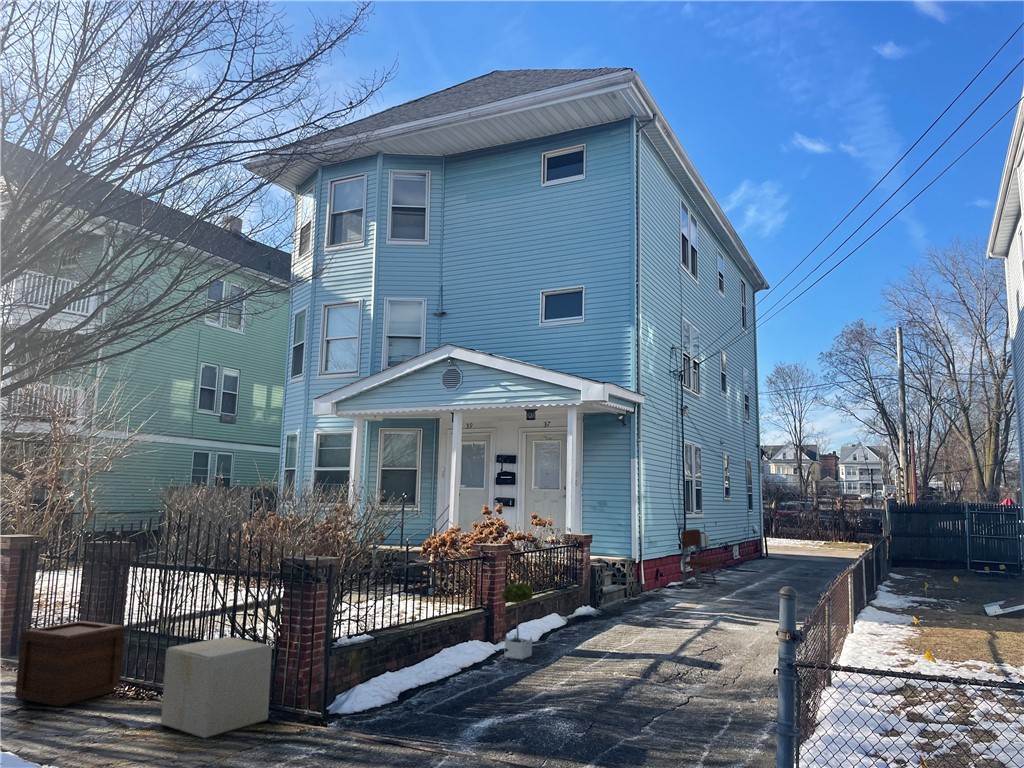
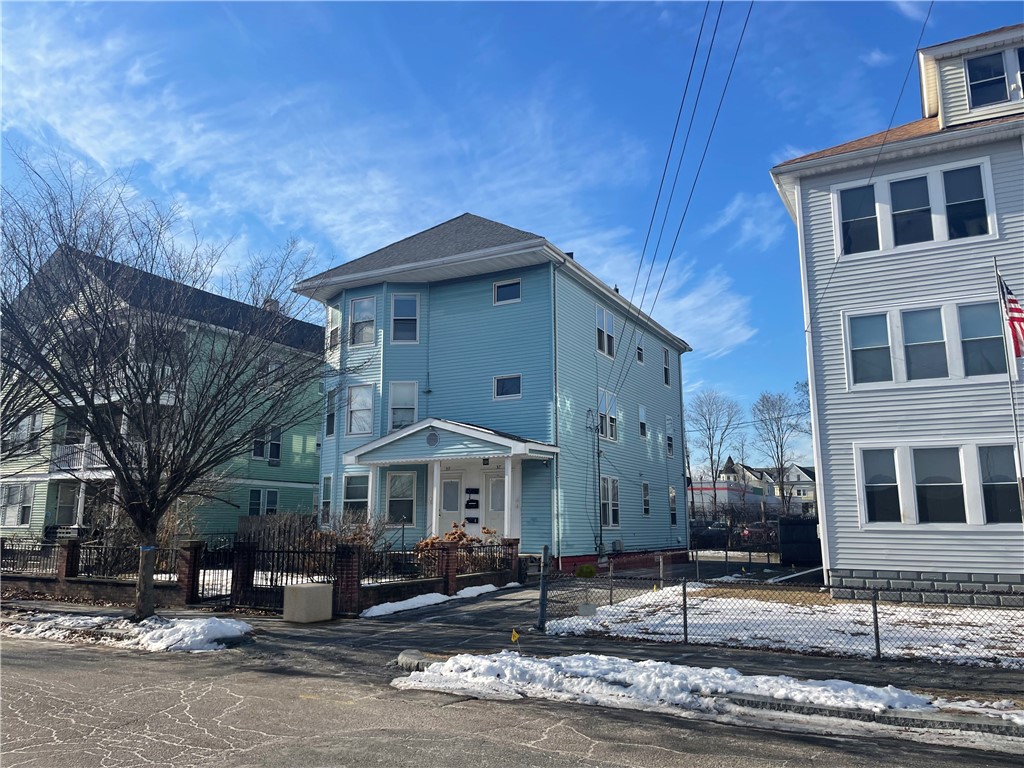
bench: present [682,529,724,588] -> none [595,537,627,576]
potted tree: present [502,582,533,659] -> present [576,564,597,616]
wooden crate: present [15,621,125,707] -> none [207,581,257,619]

